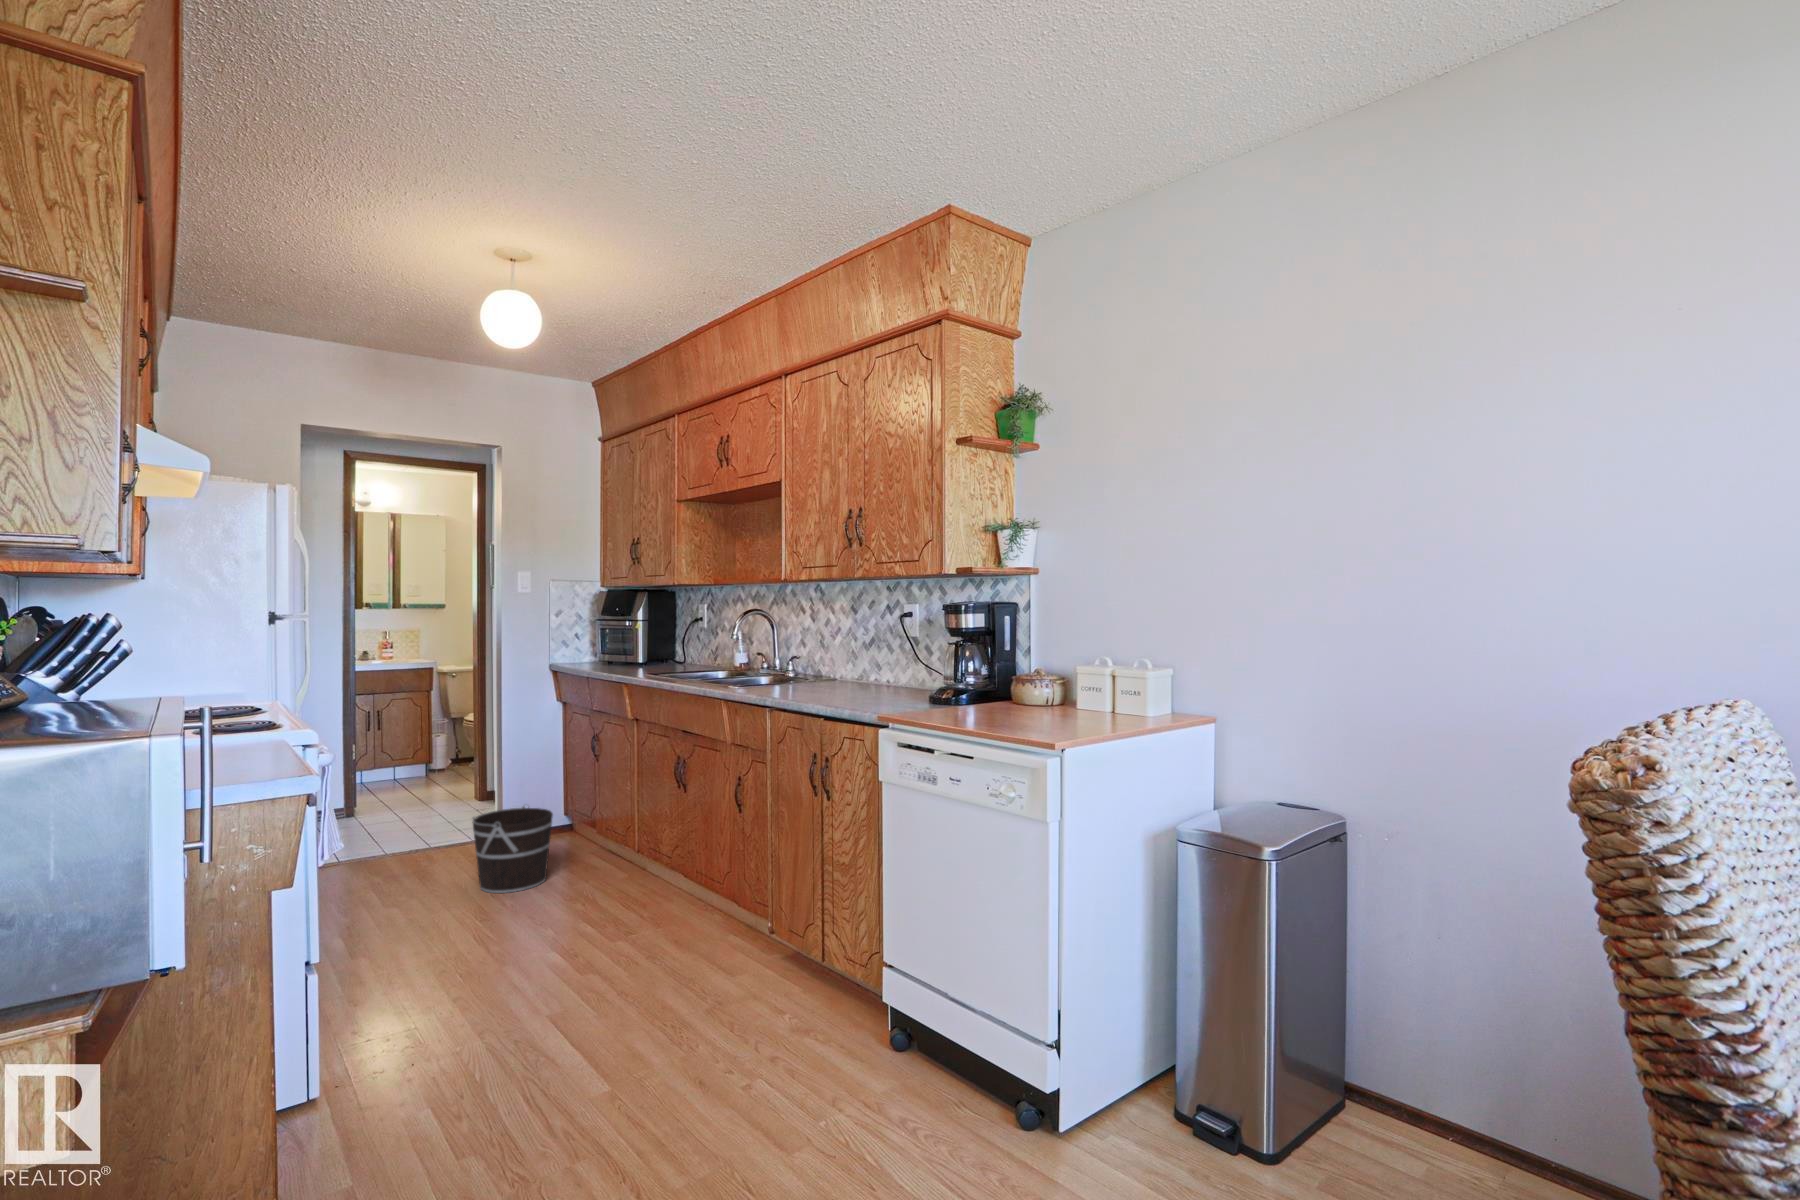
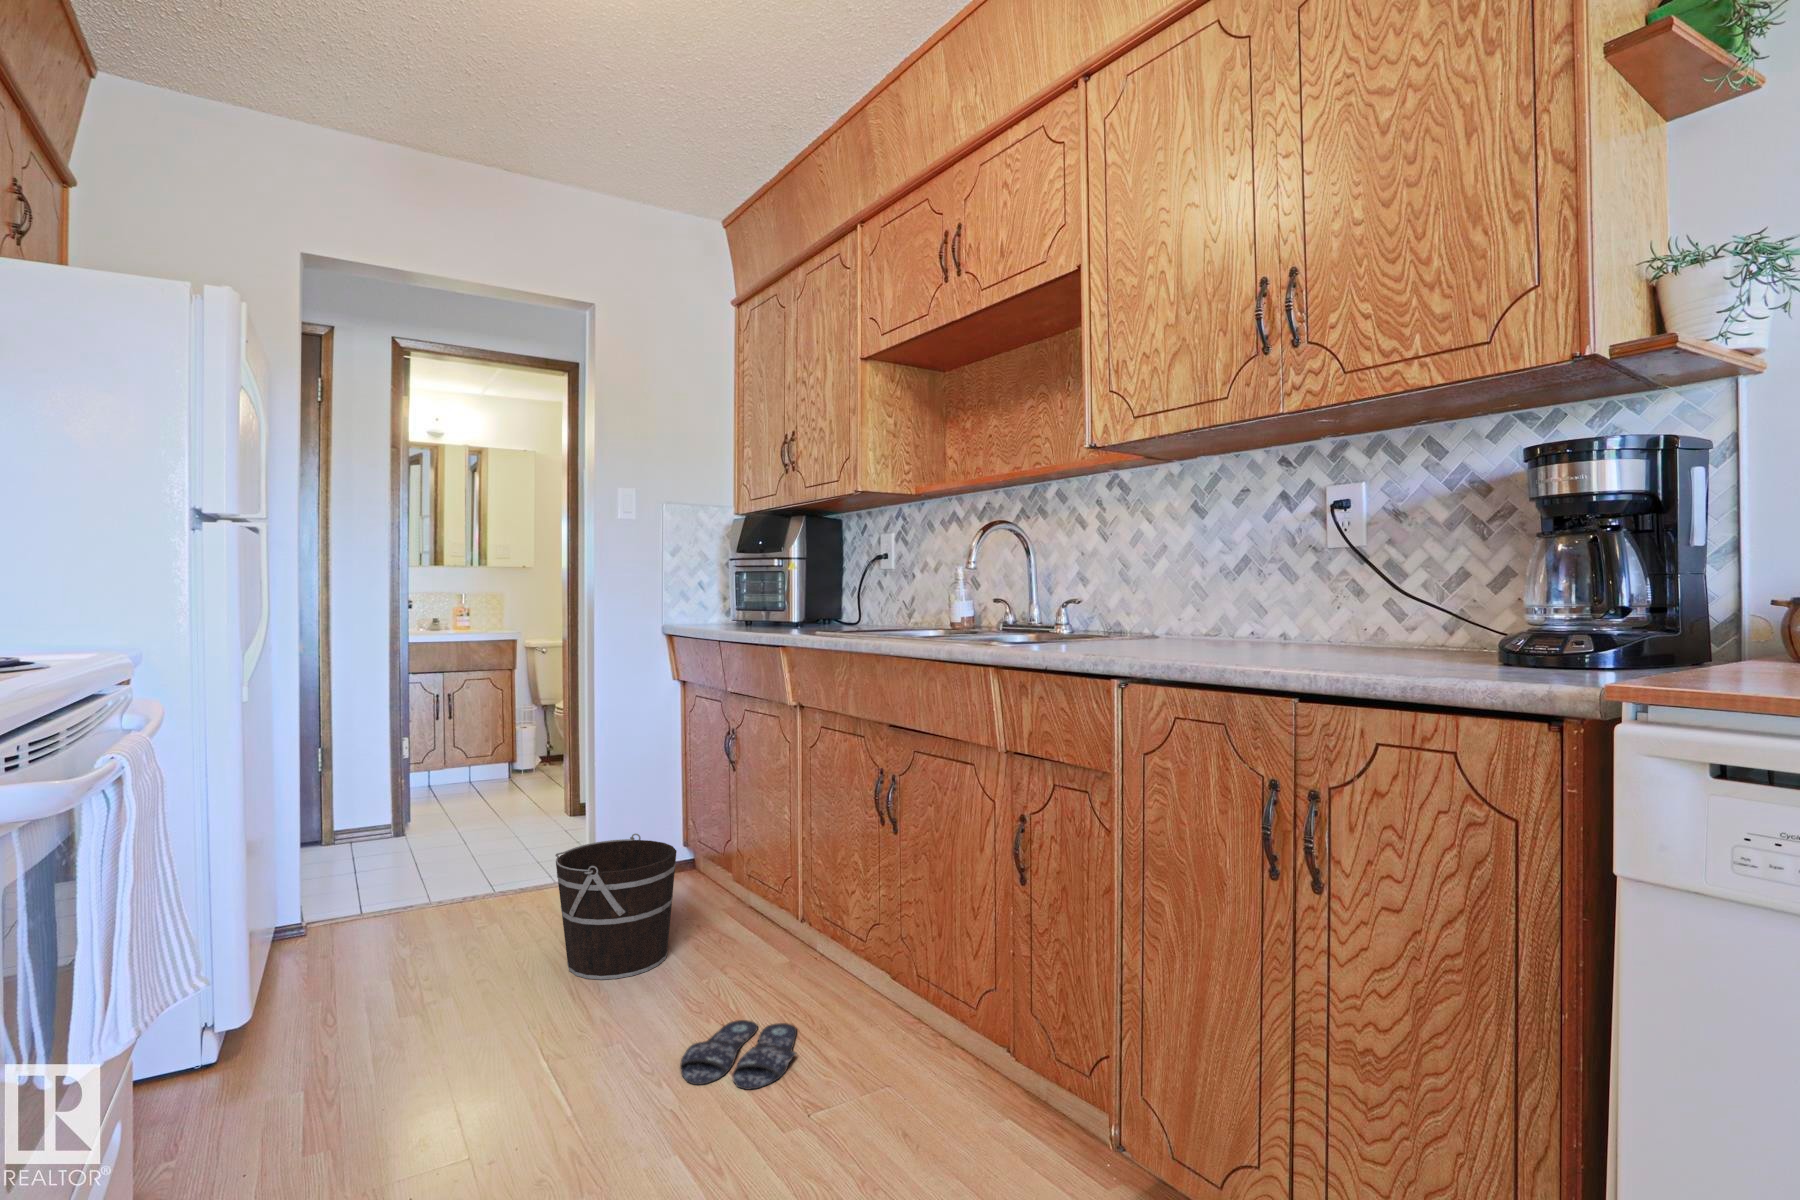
slippers: none [549,907,622,936] -> present [680,1020,797,1090]

